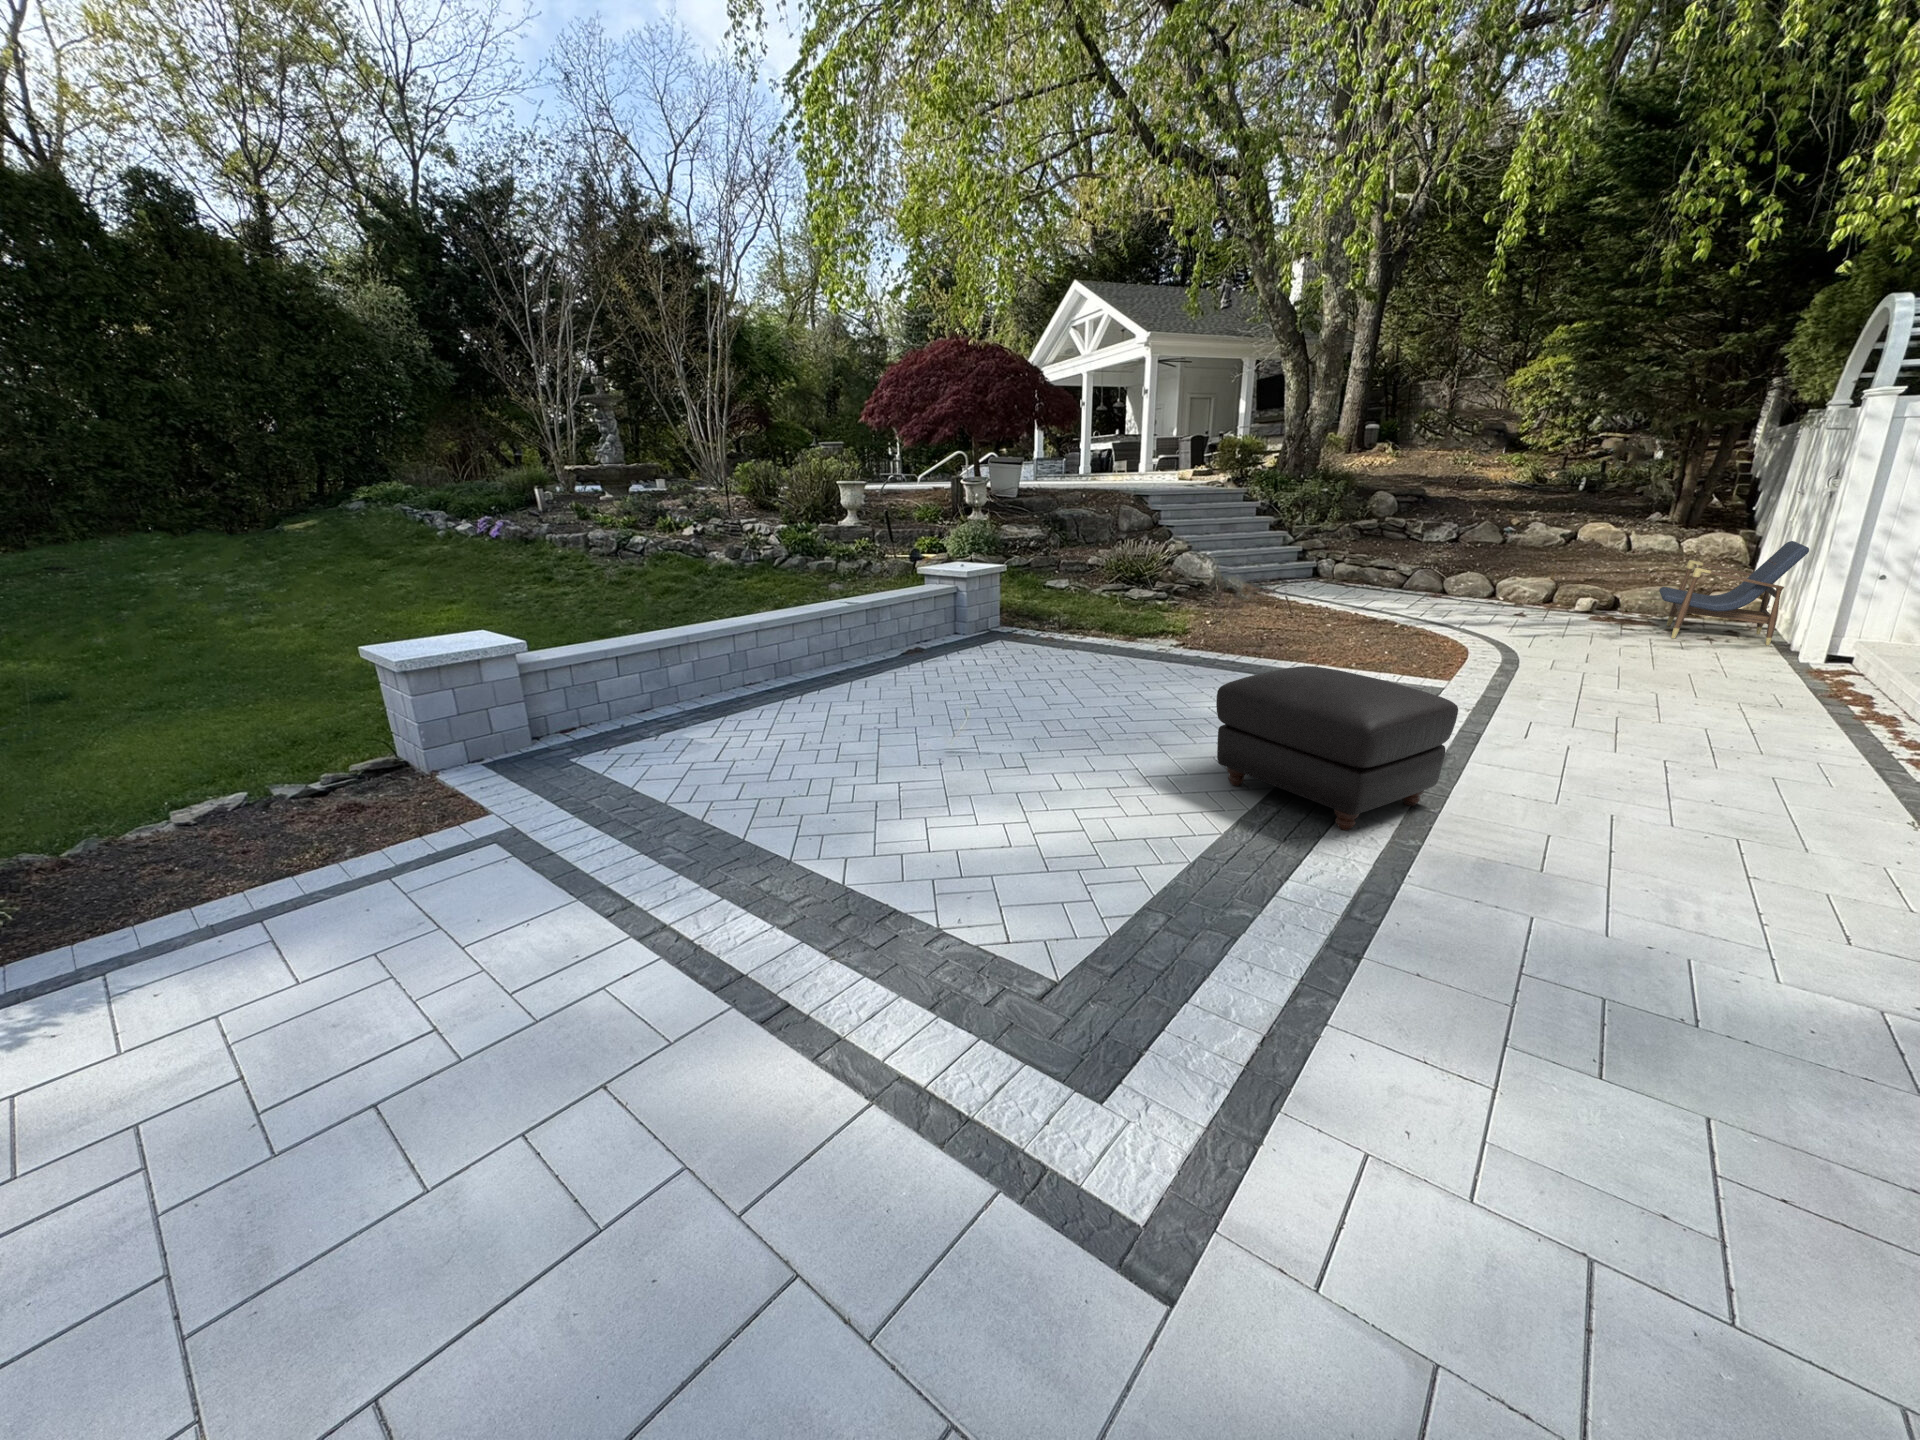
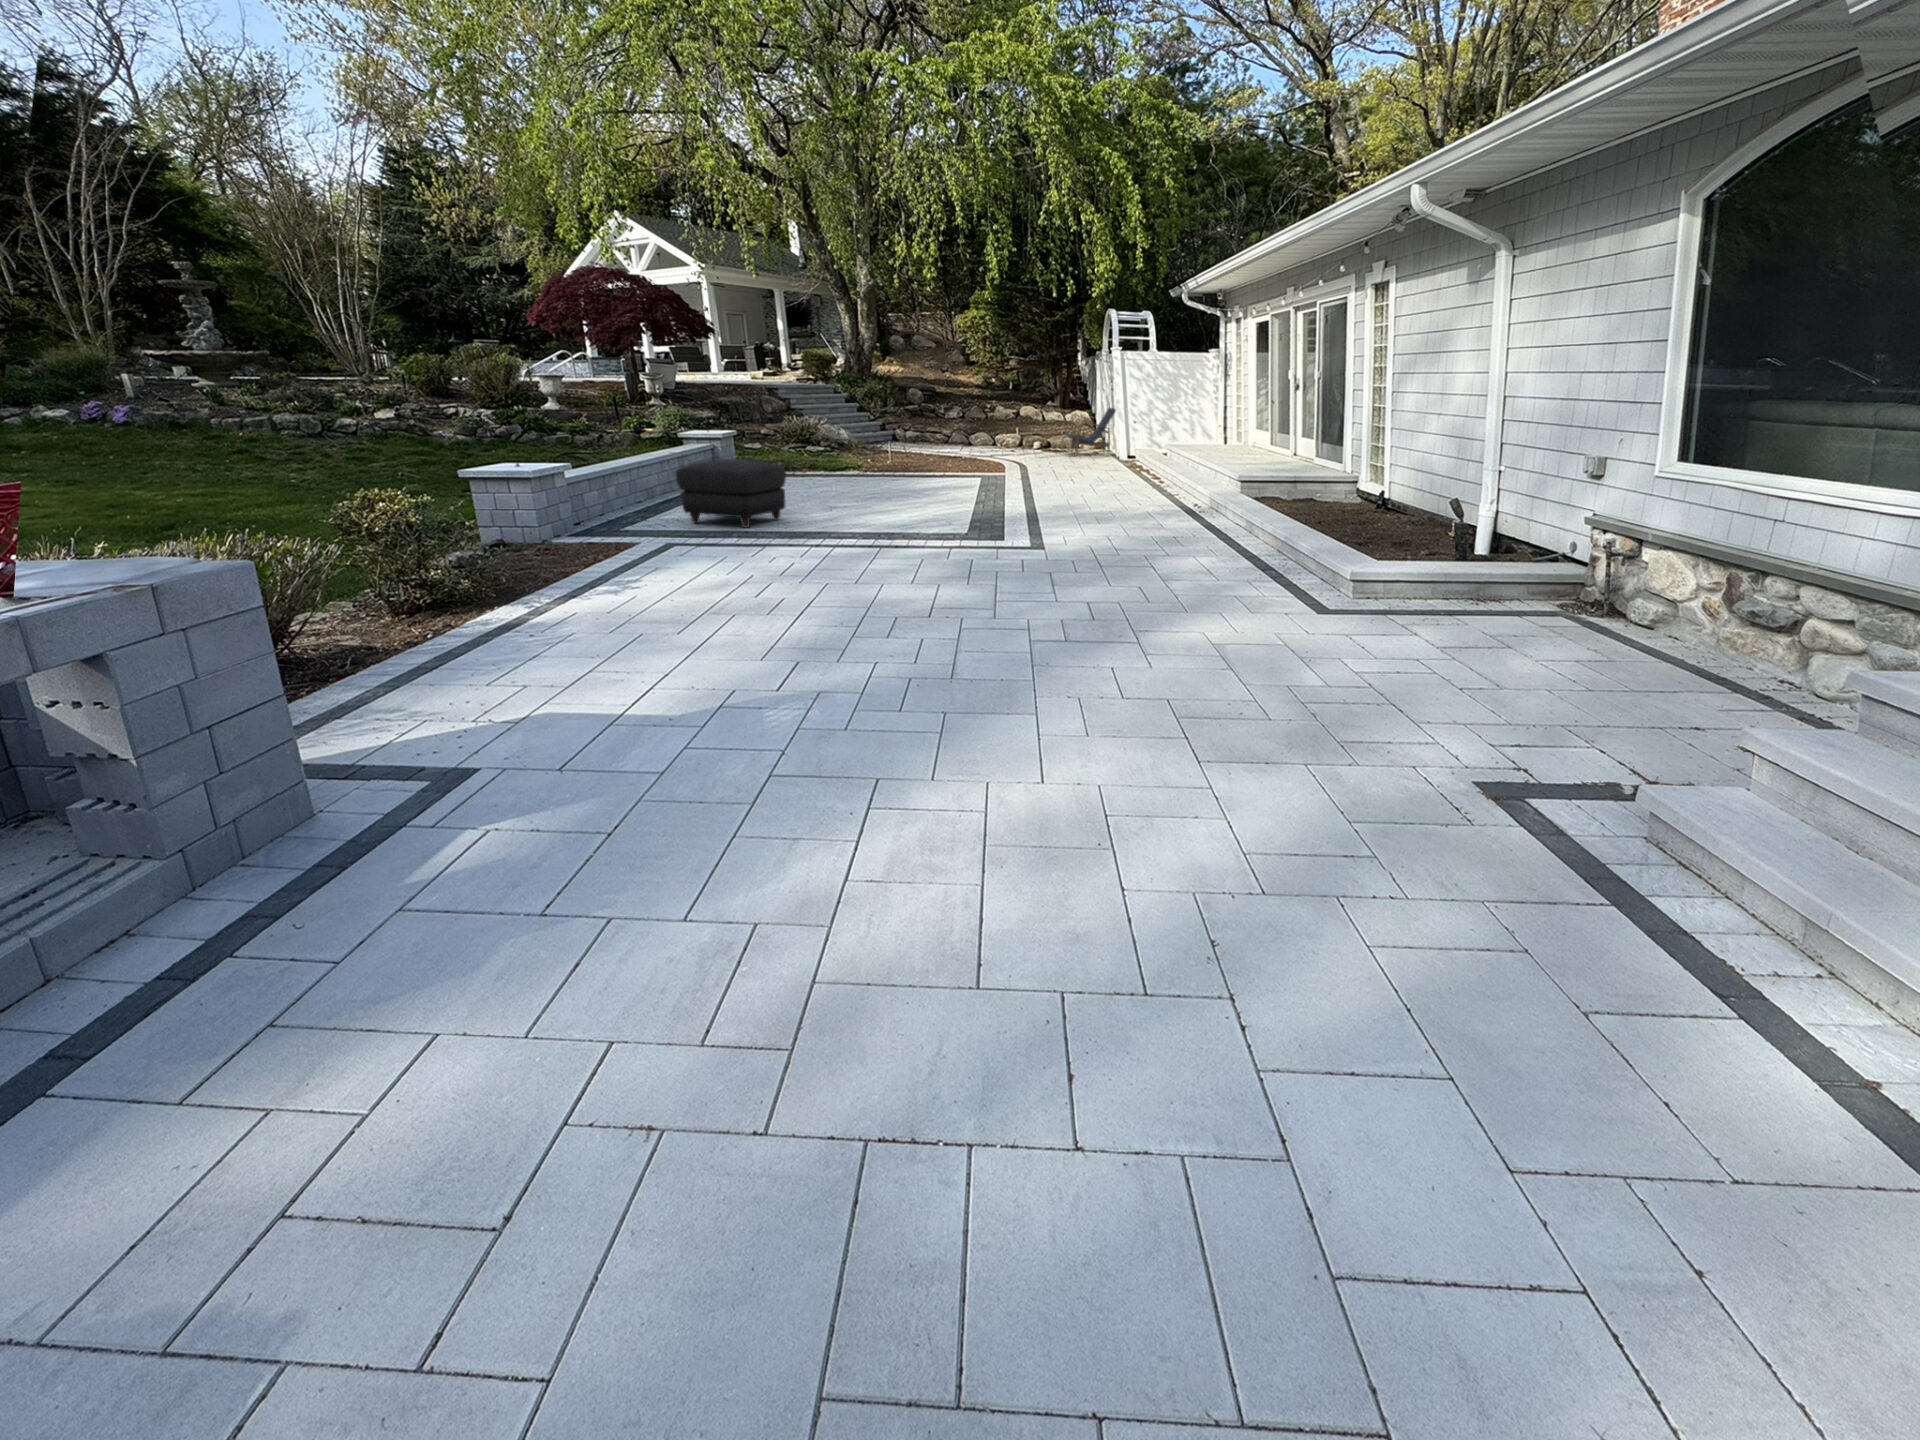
ottoman: present [1216,666,1458,830] -> present [675,459,786,528]

